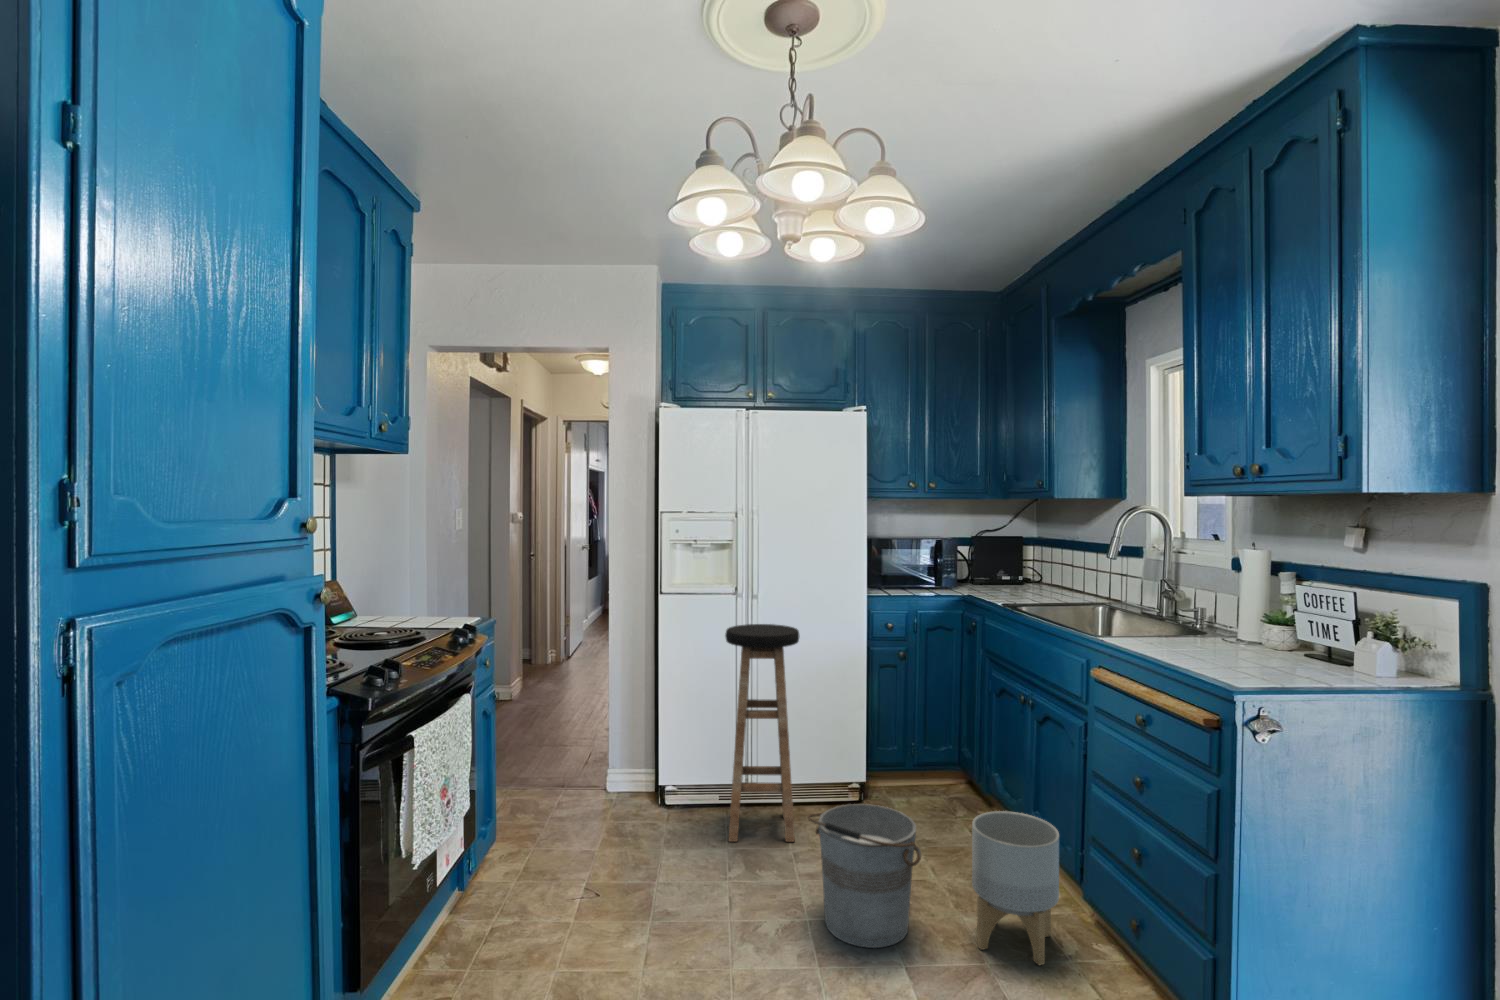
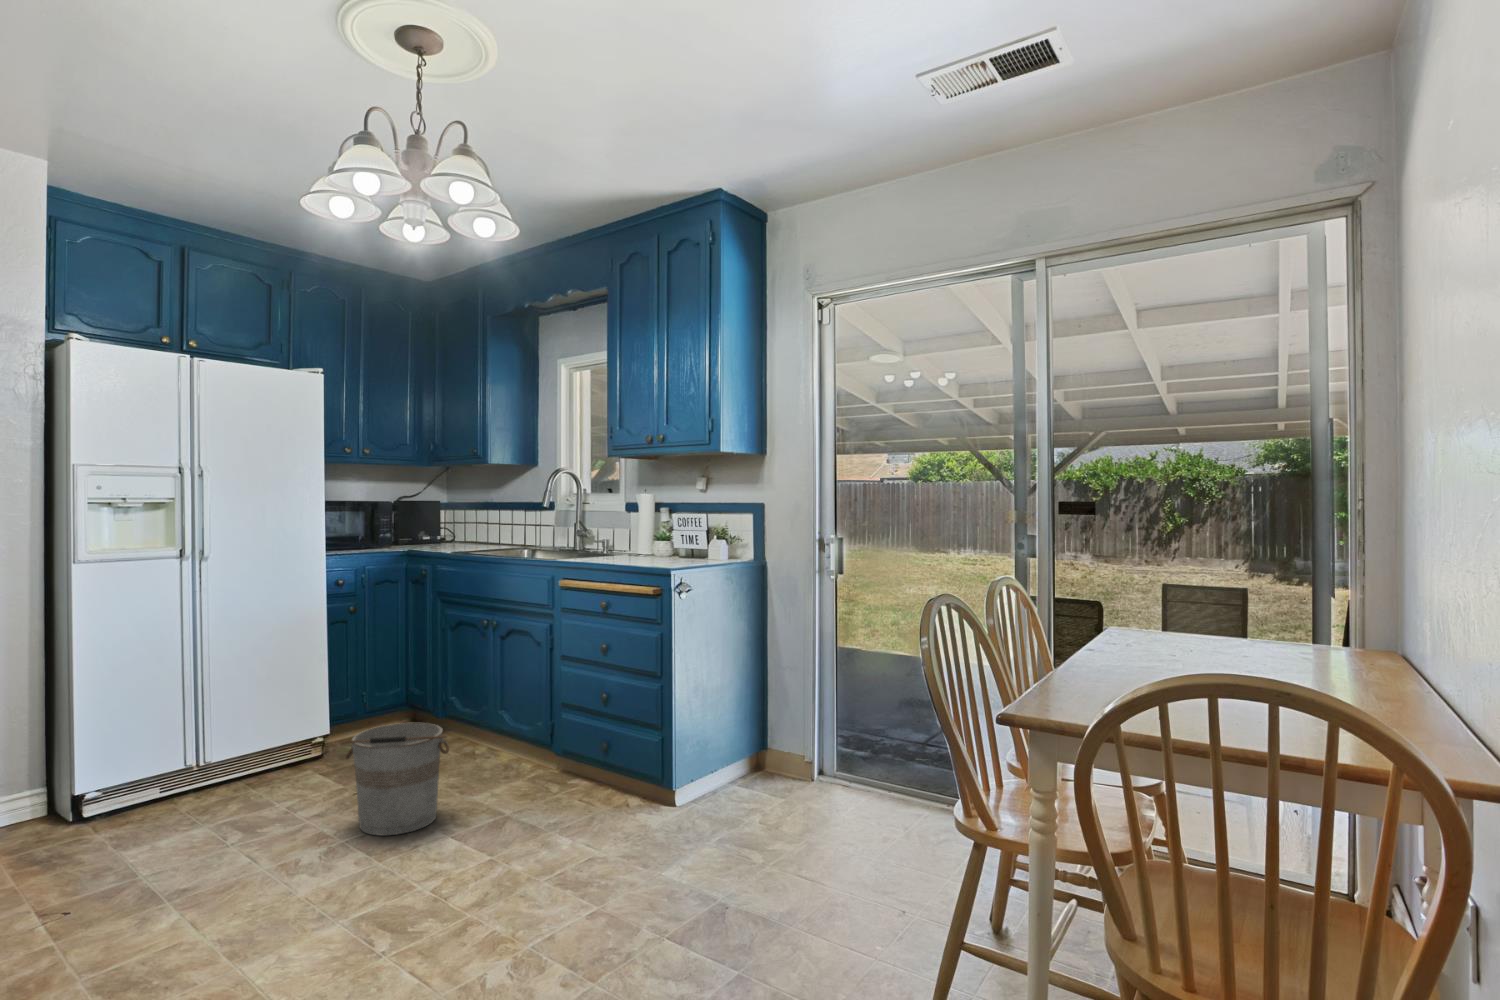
bar stool: present [725,624,800,842] -> none [183,589,281,818]
planter: present [972,811,1059,965] -> none [482,699,548,804]

